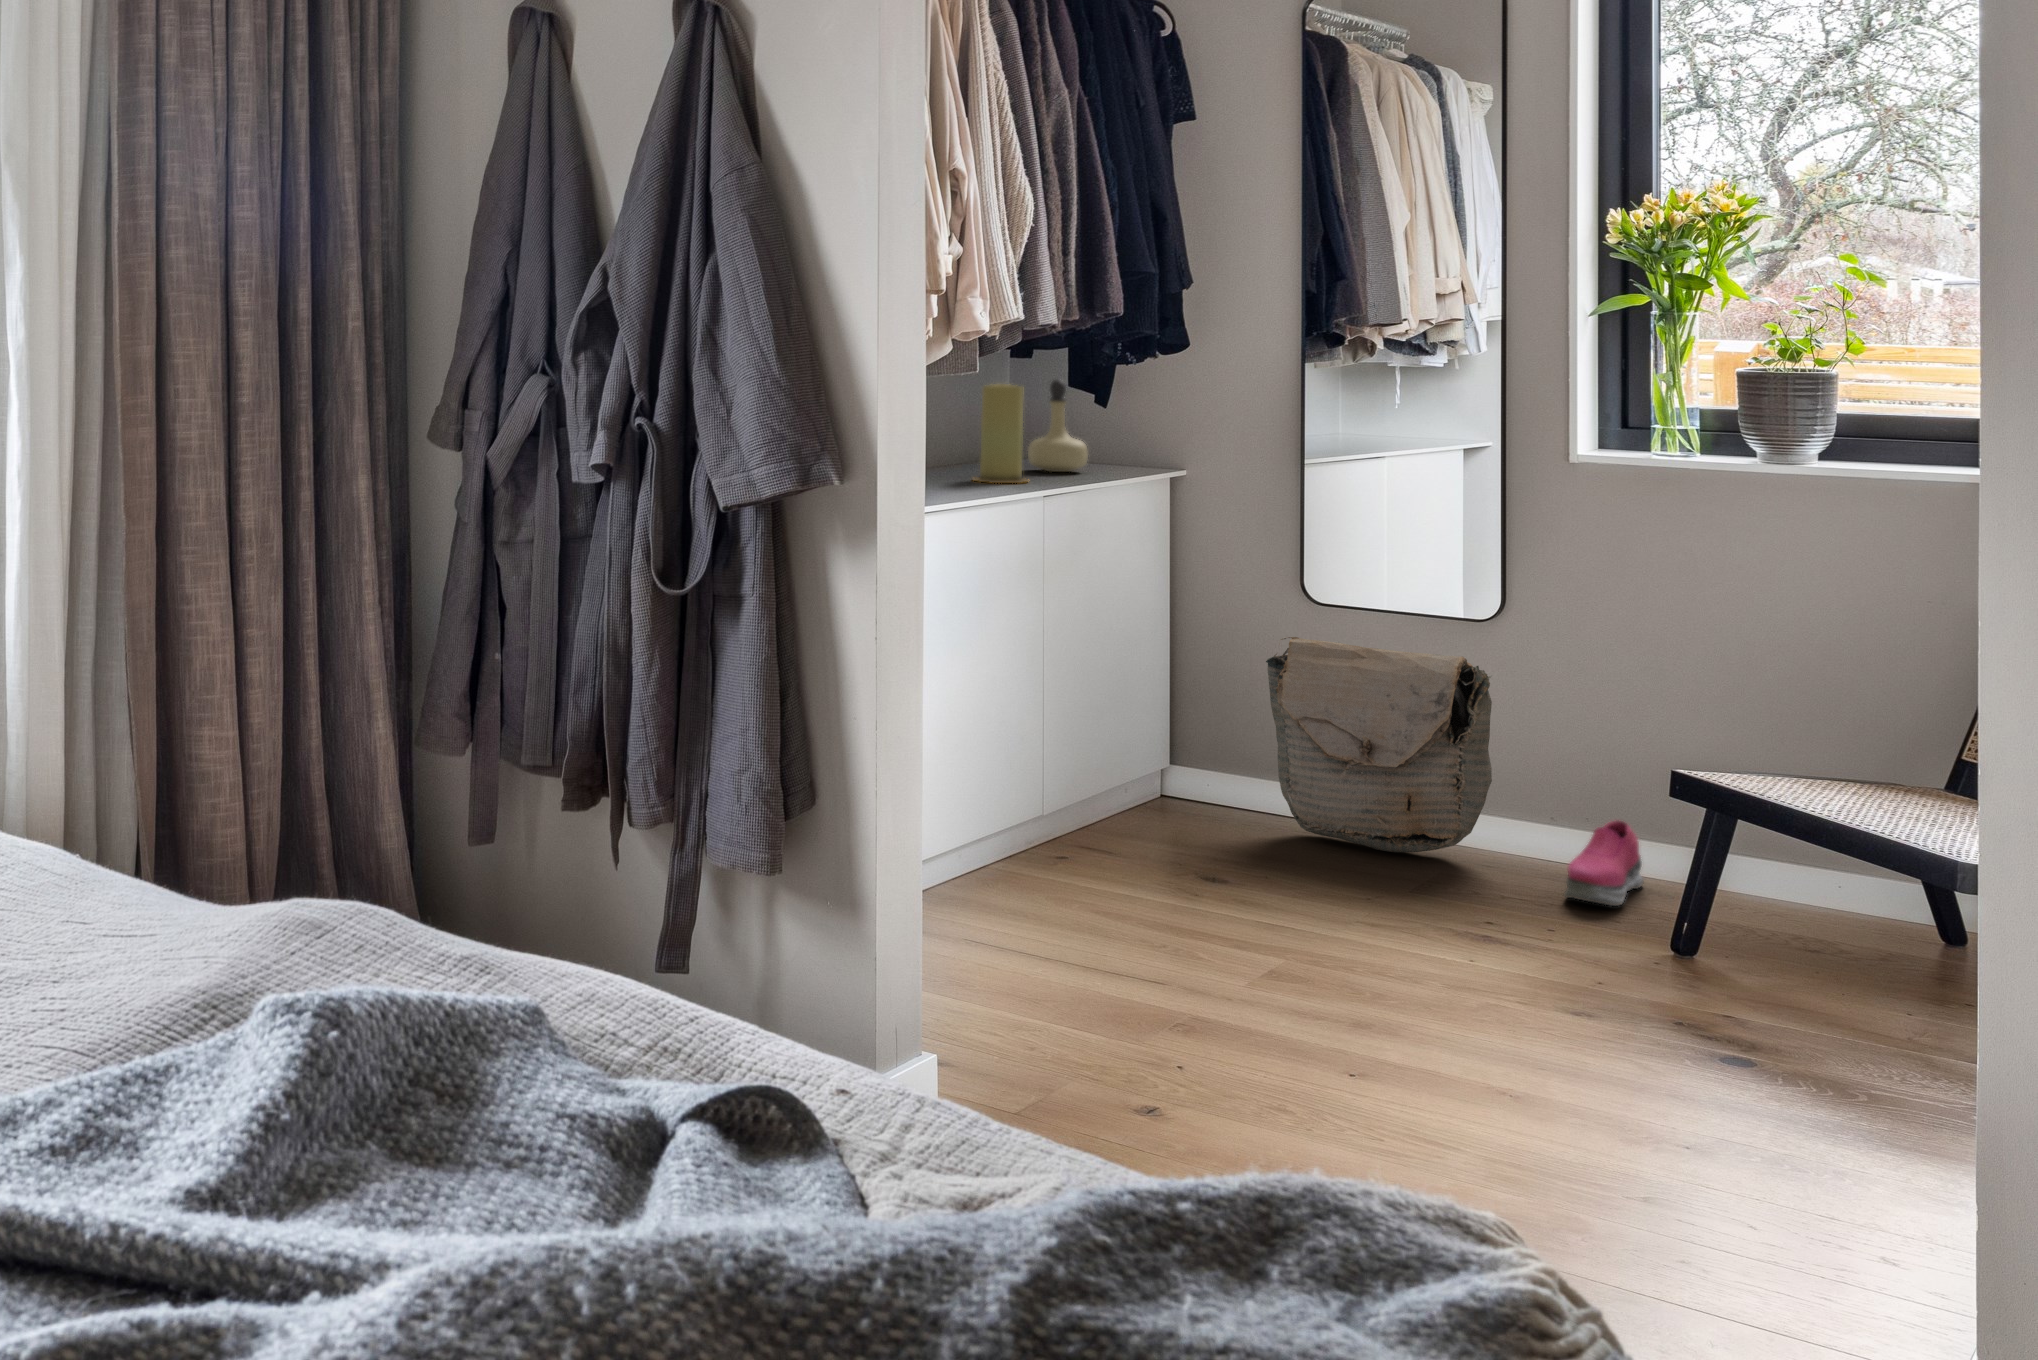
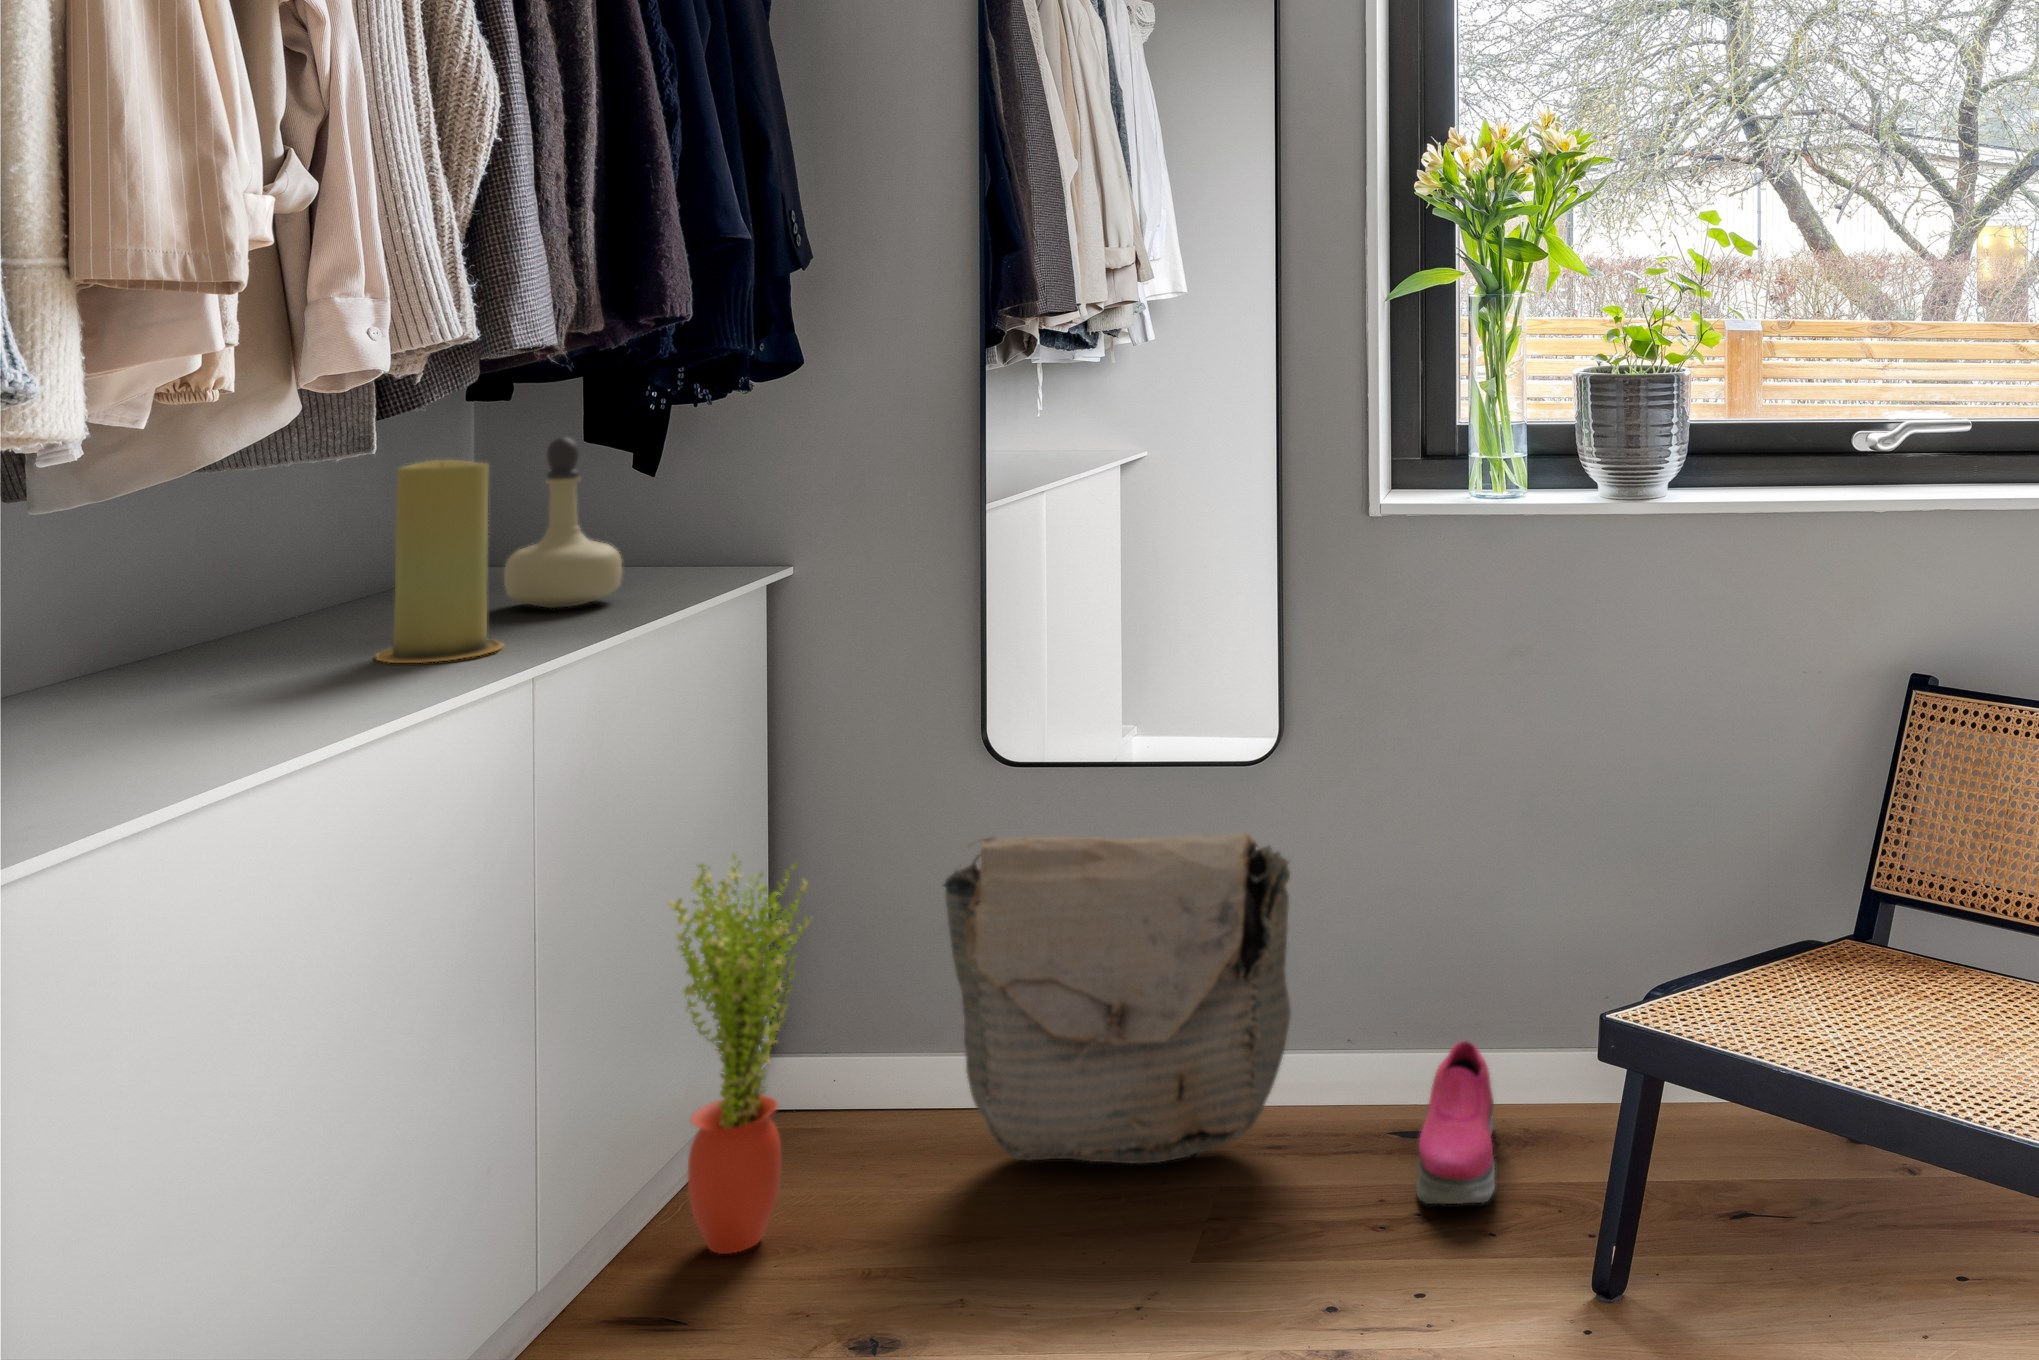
potted plant: none [1108,614,1186,834] -> present [668,855,810,1254]

